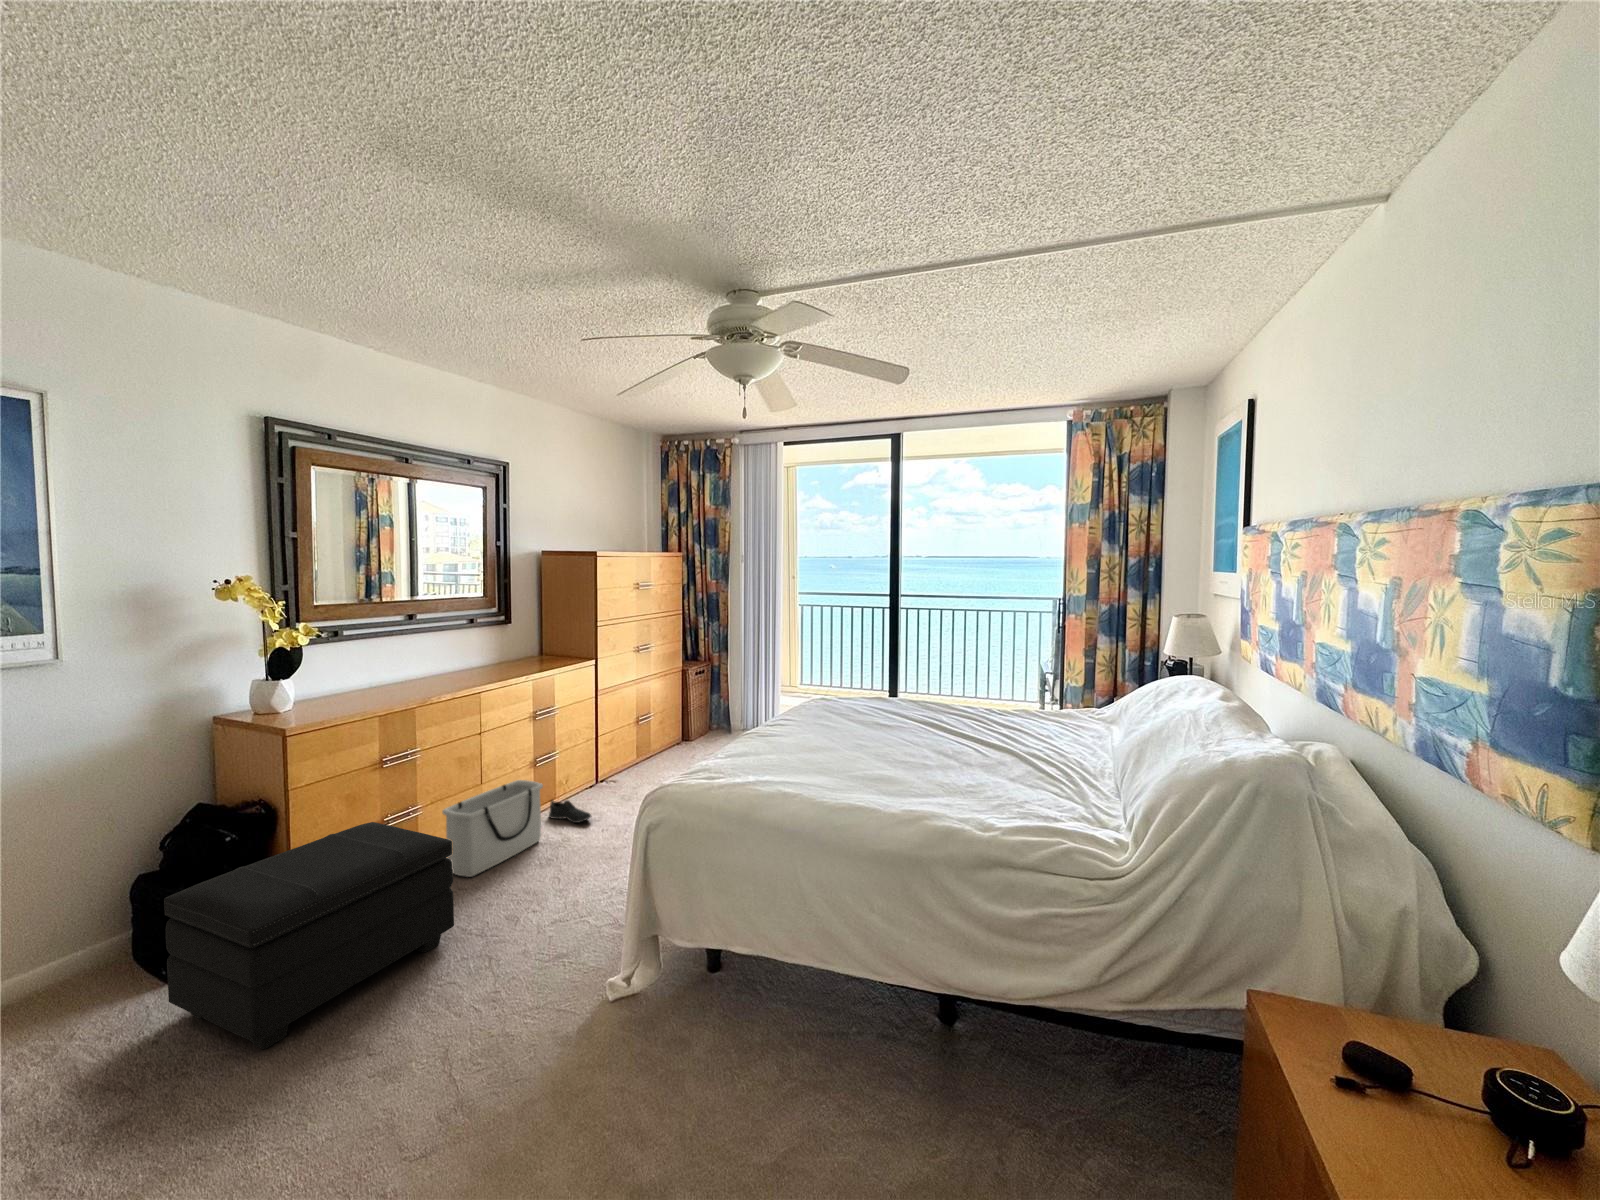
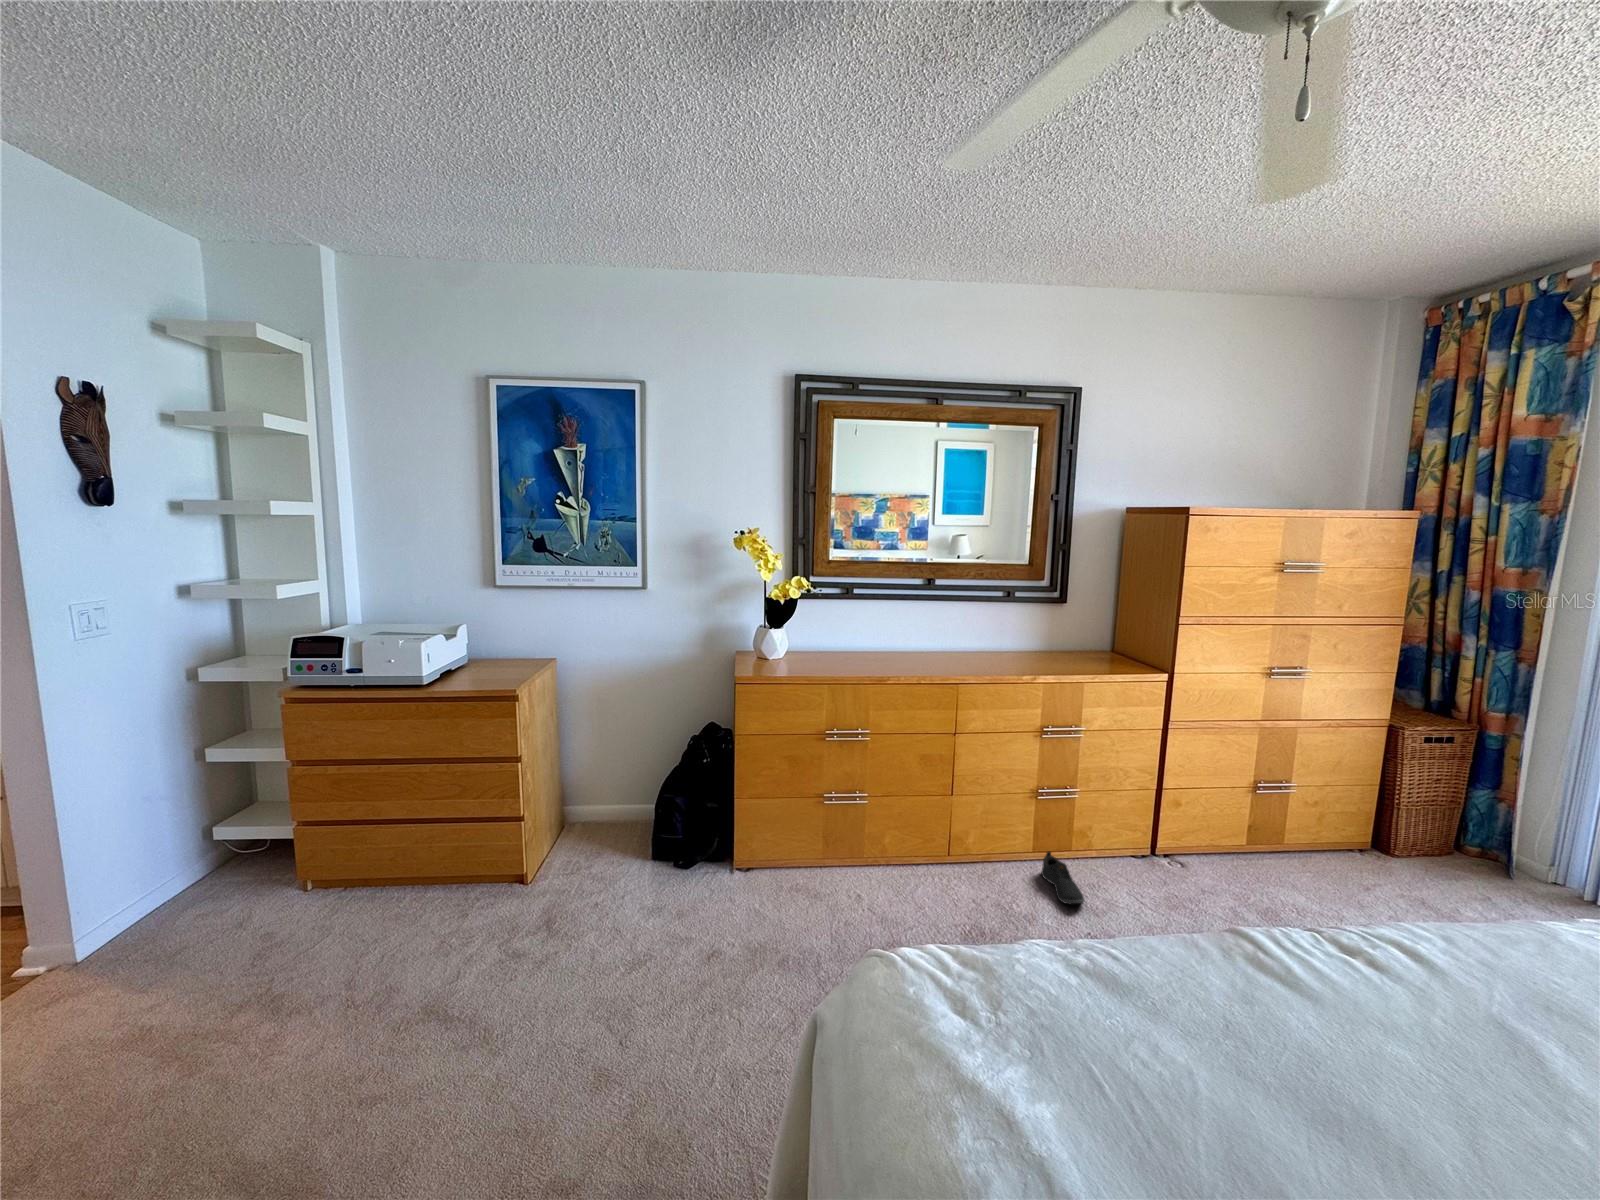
storage bin: present [442,780,543,877] -> none [878,806,1006,900]
footstool: present [164,822,454,1049] -> none [585,789,797,959]

